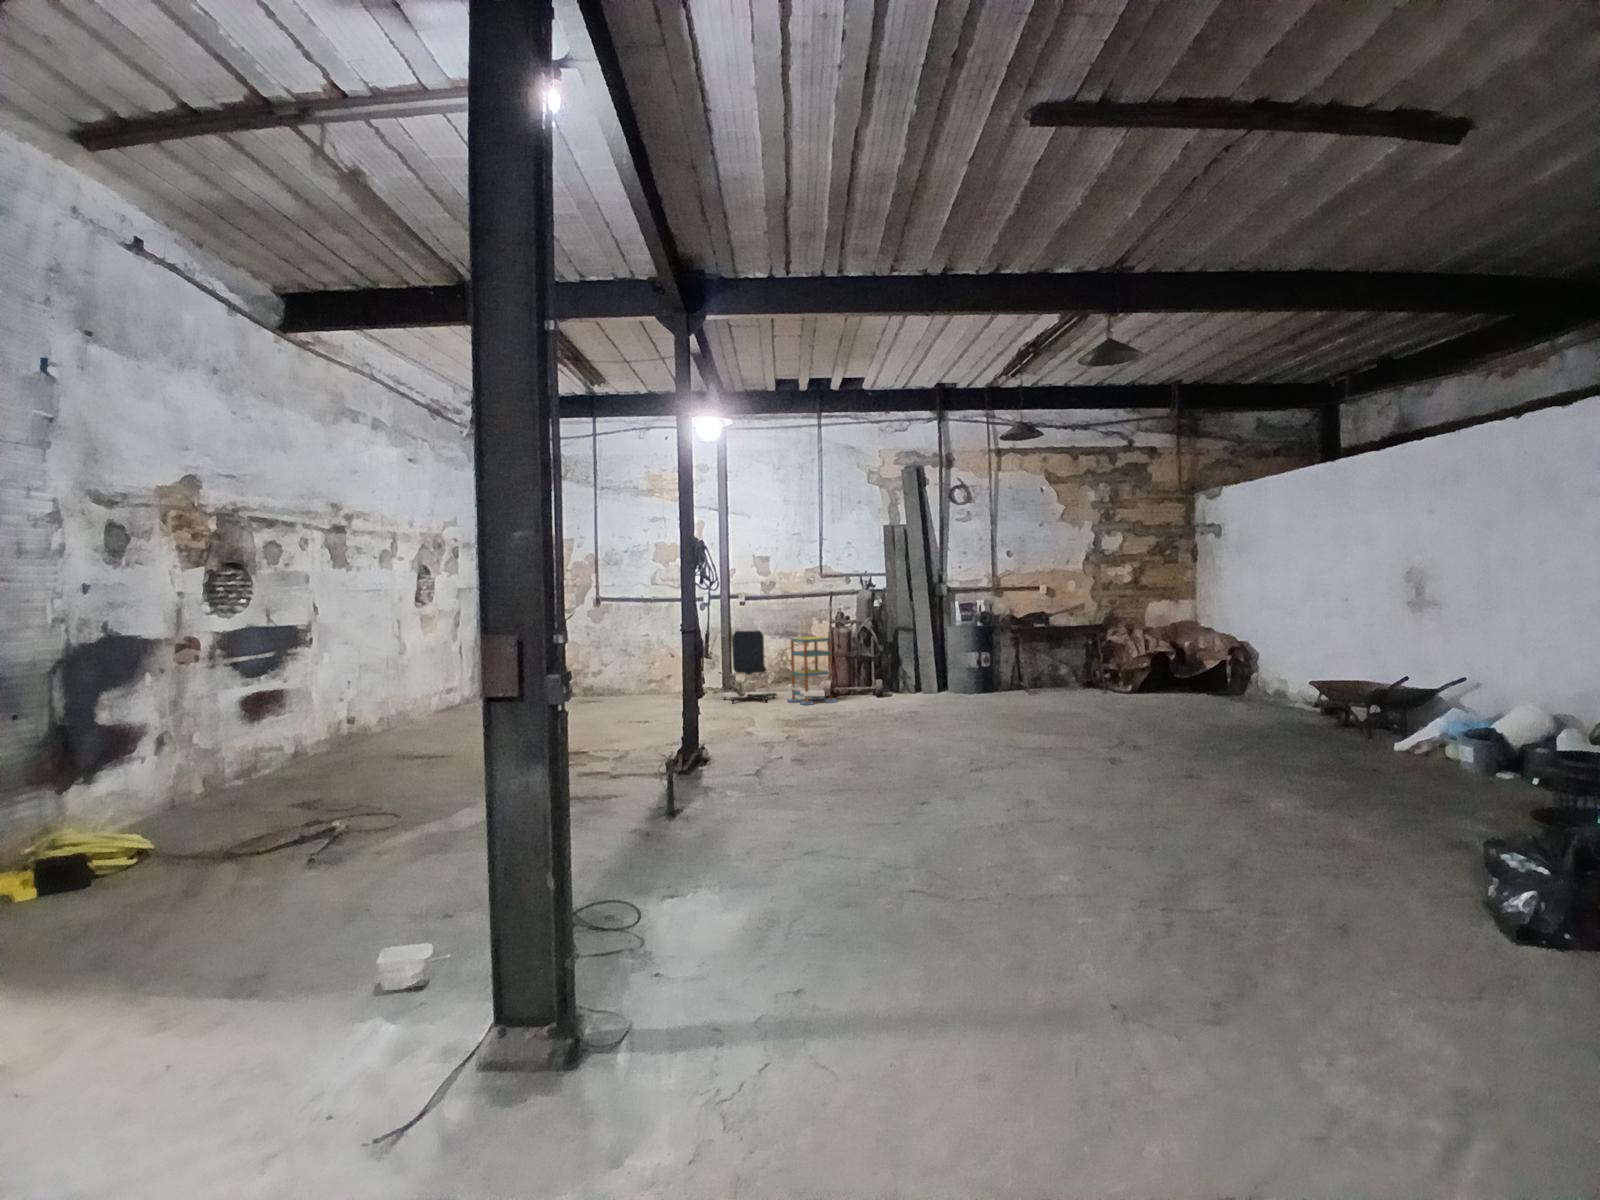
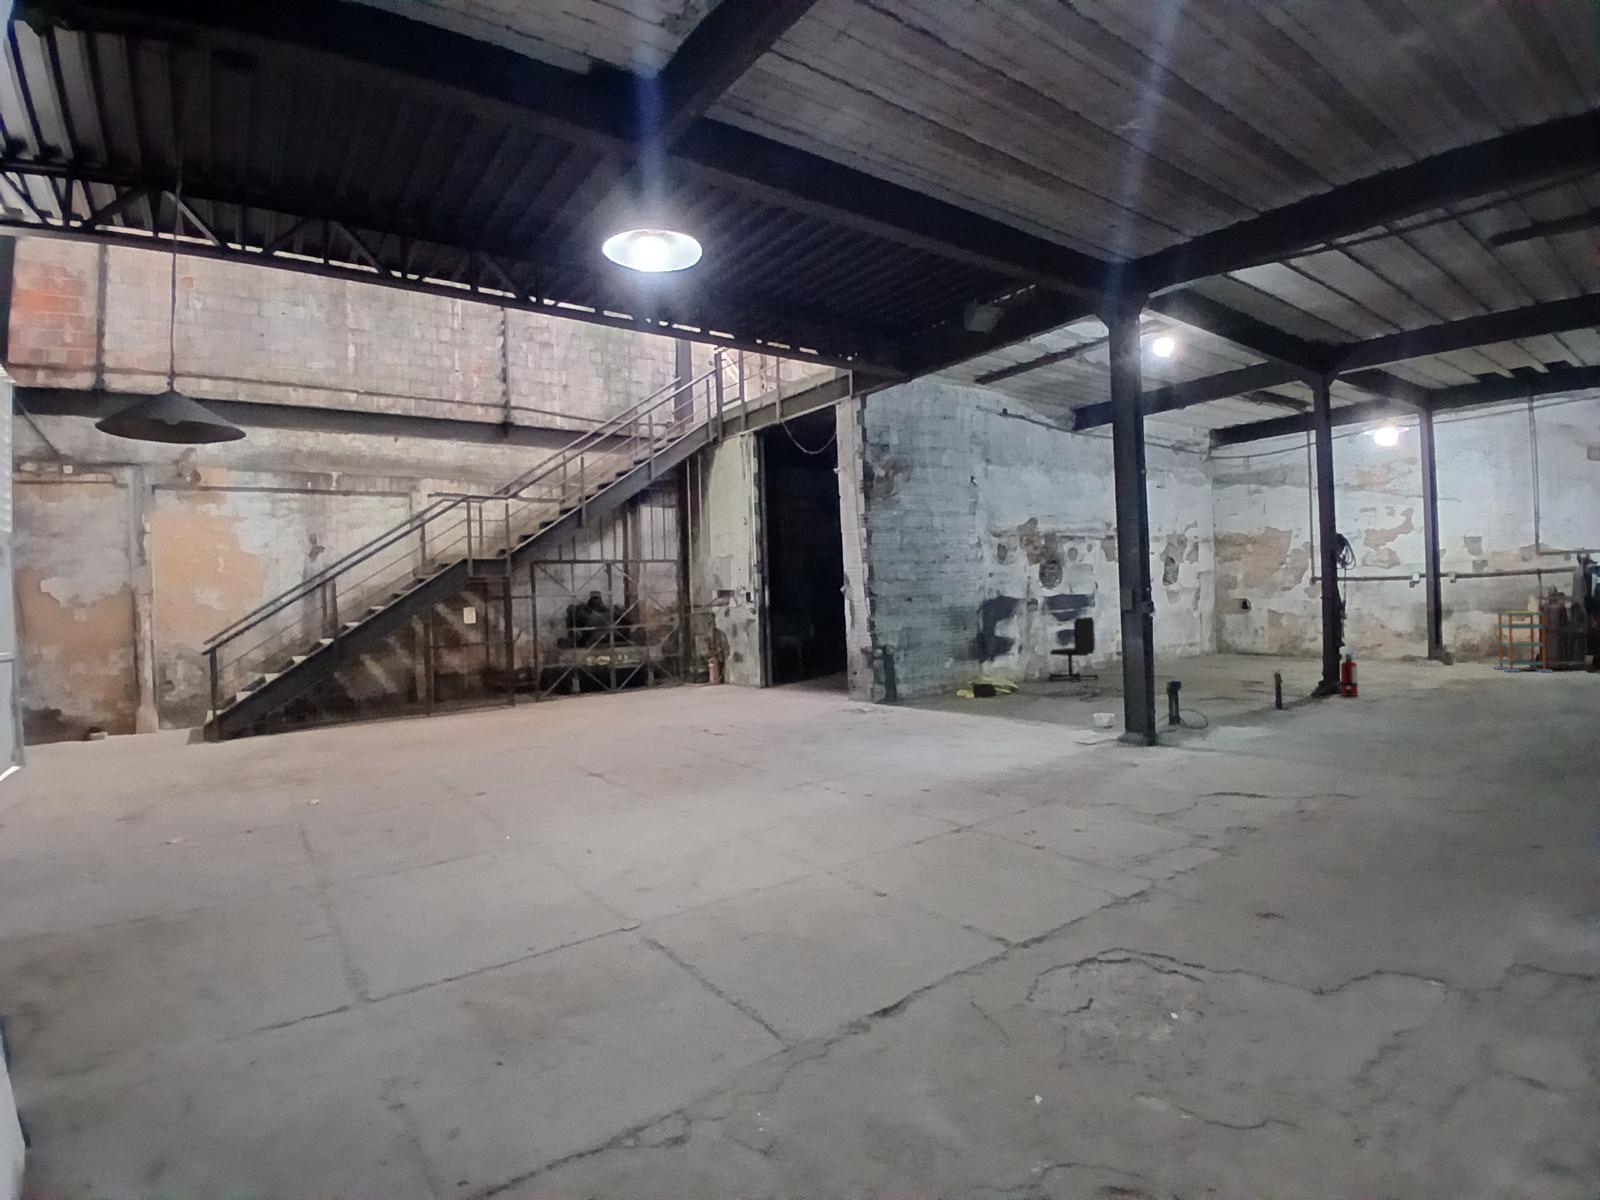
chair: present [724,630,777,703] -> present [1049,617,1098,682]
fire extinguisher: none [711,701,732,769] -> present [1340,649,1358,696]

